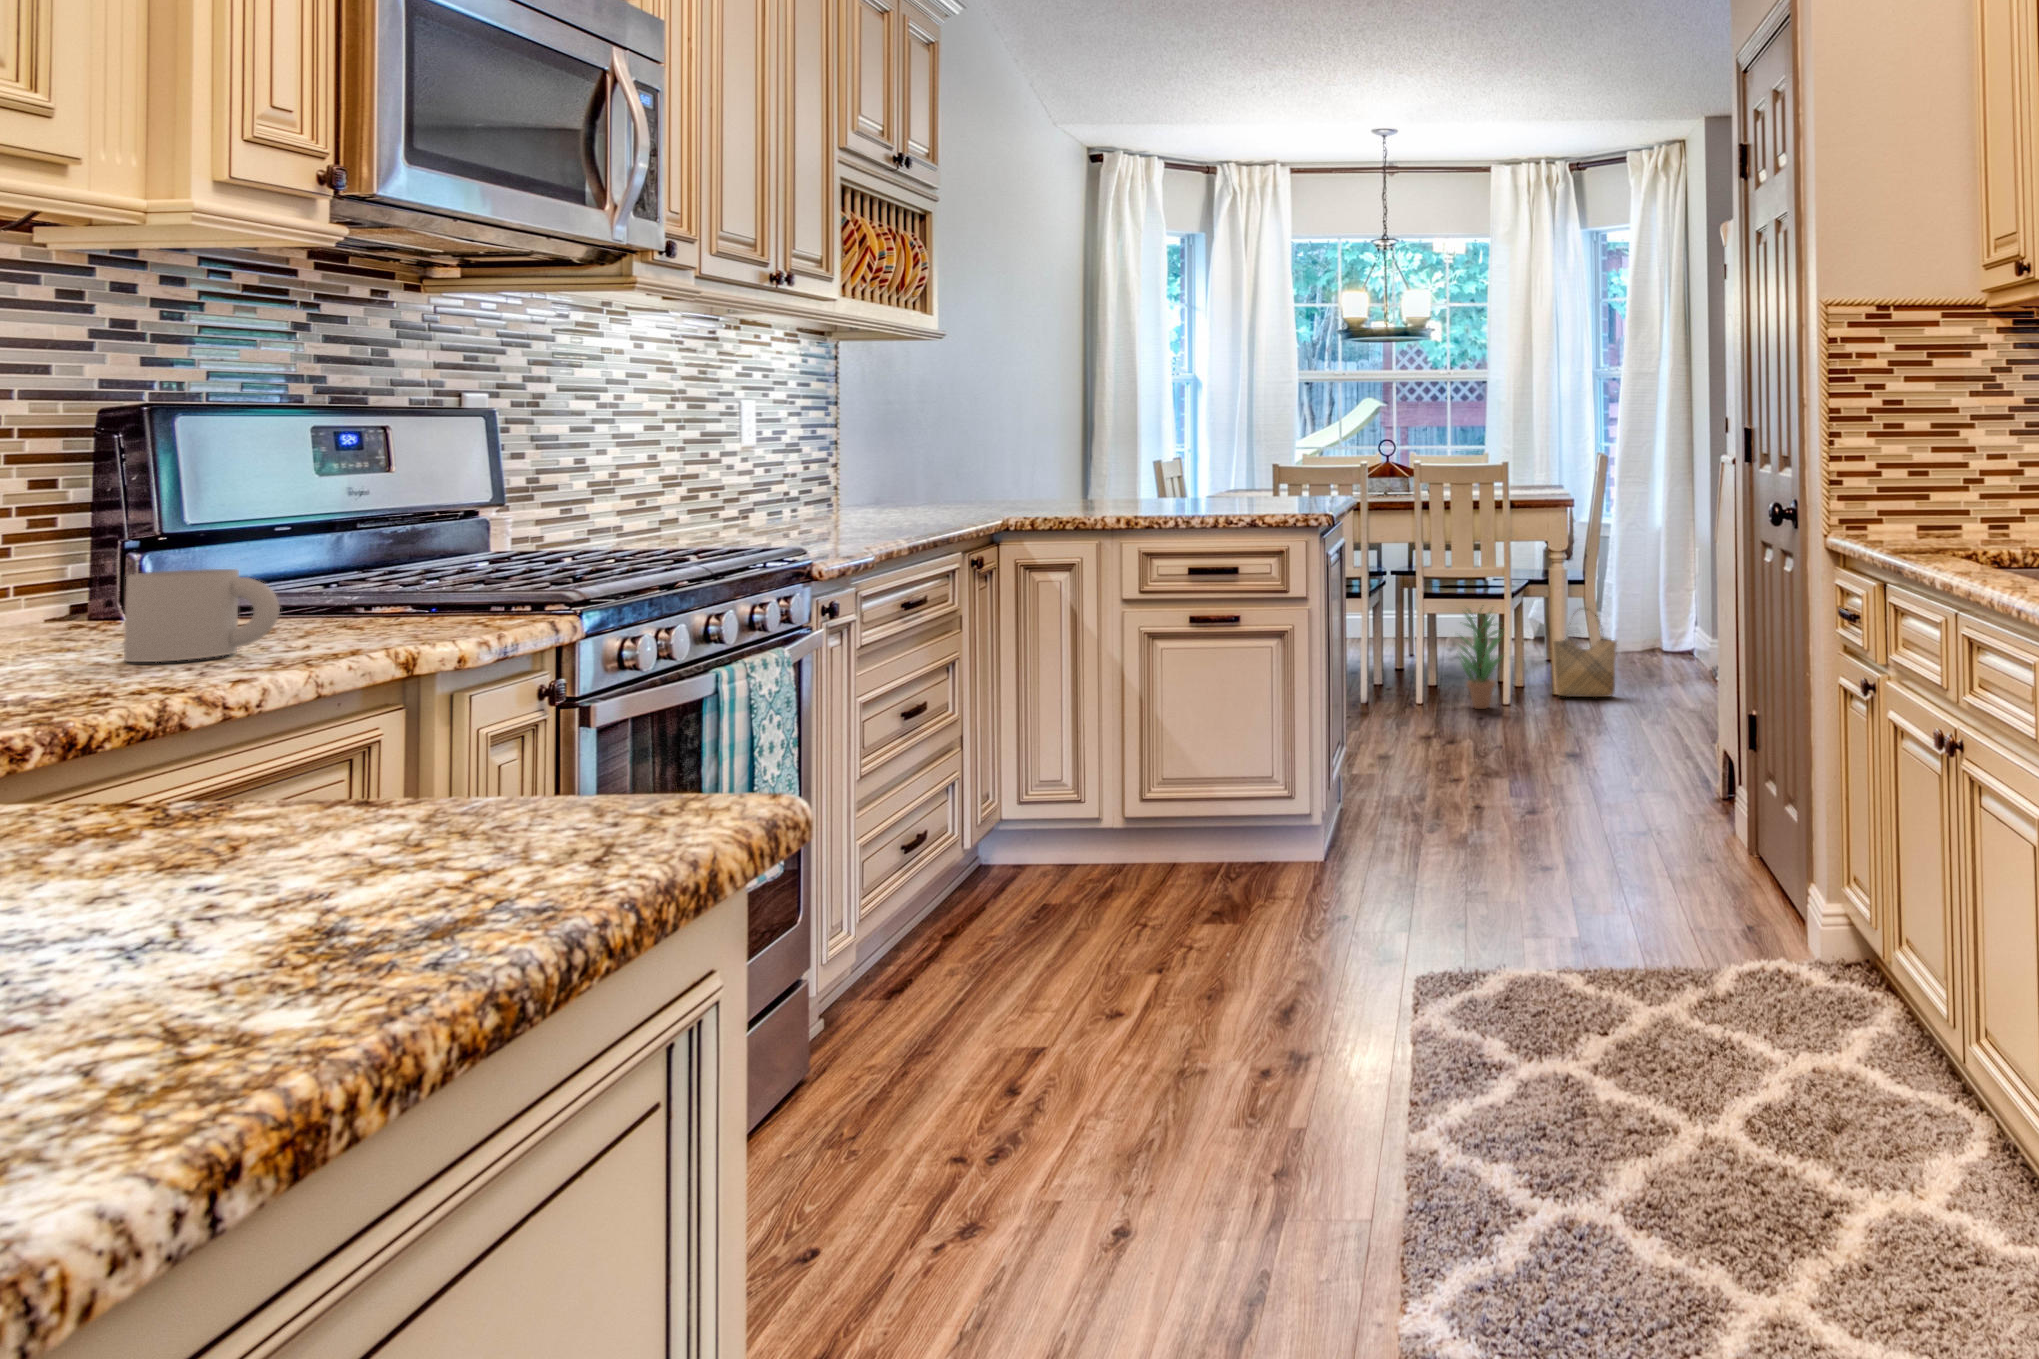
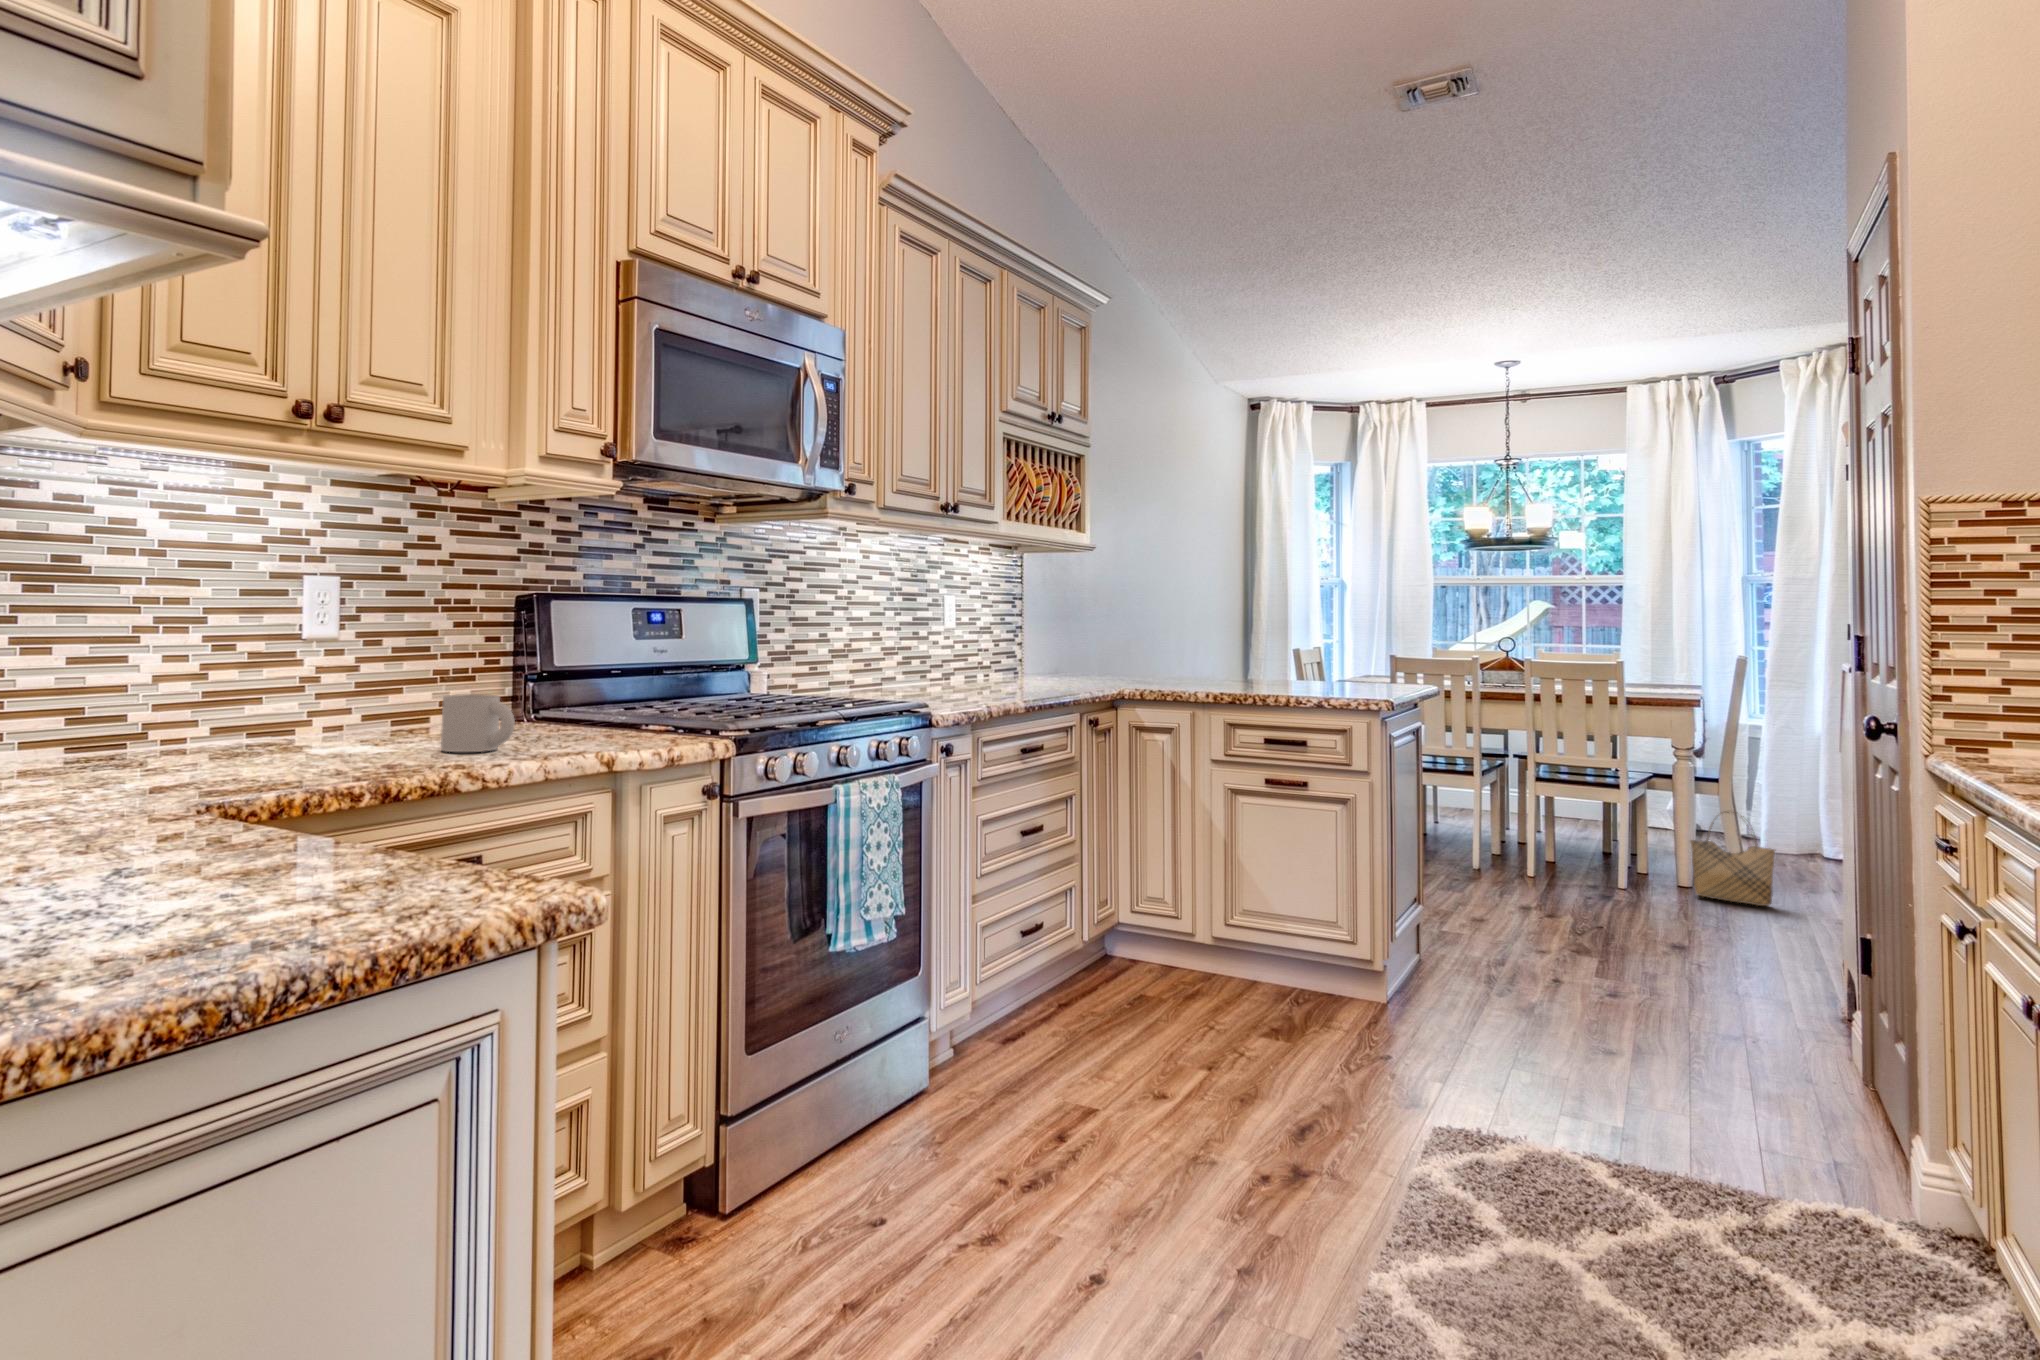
potted plant: present [1459,611,1502,709] -> none [1567,794,1631,895]

